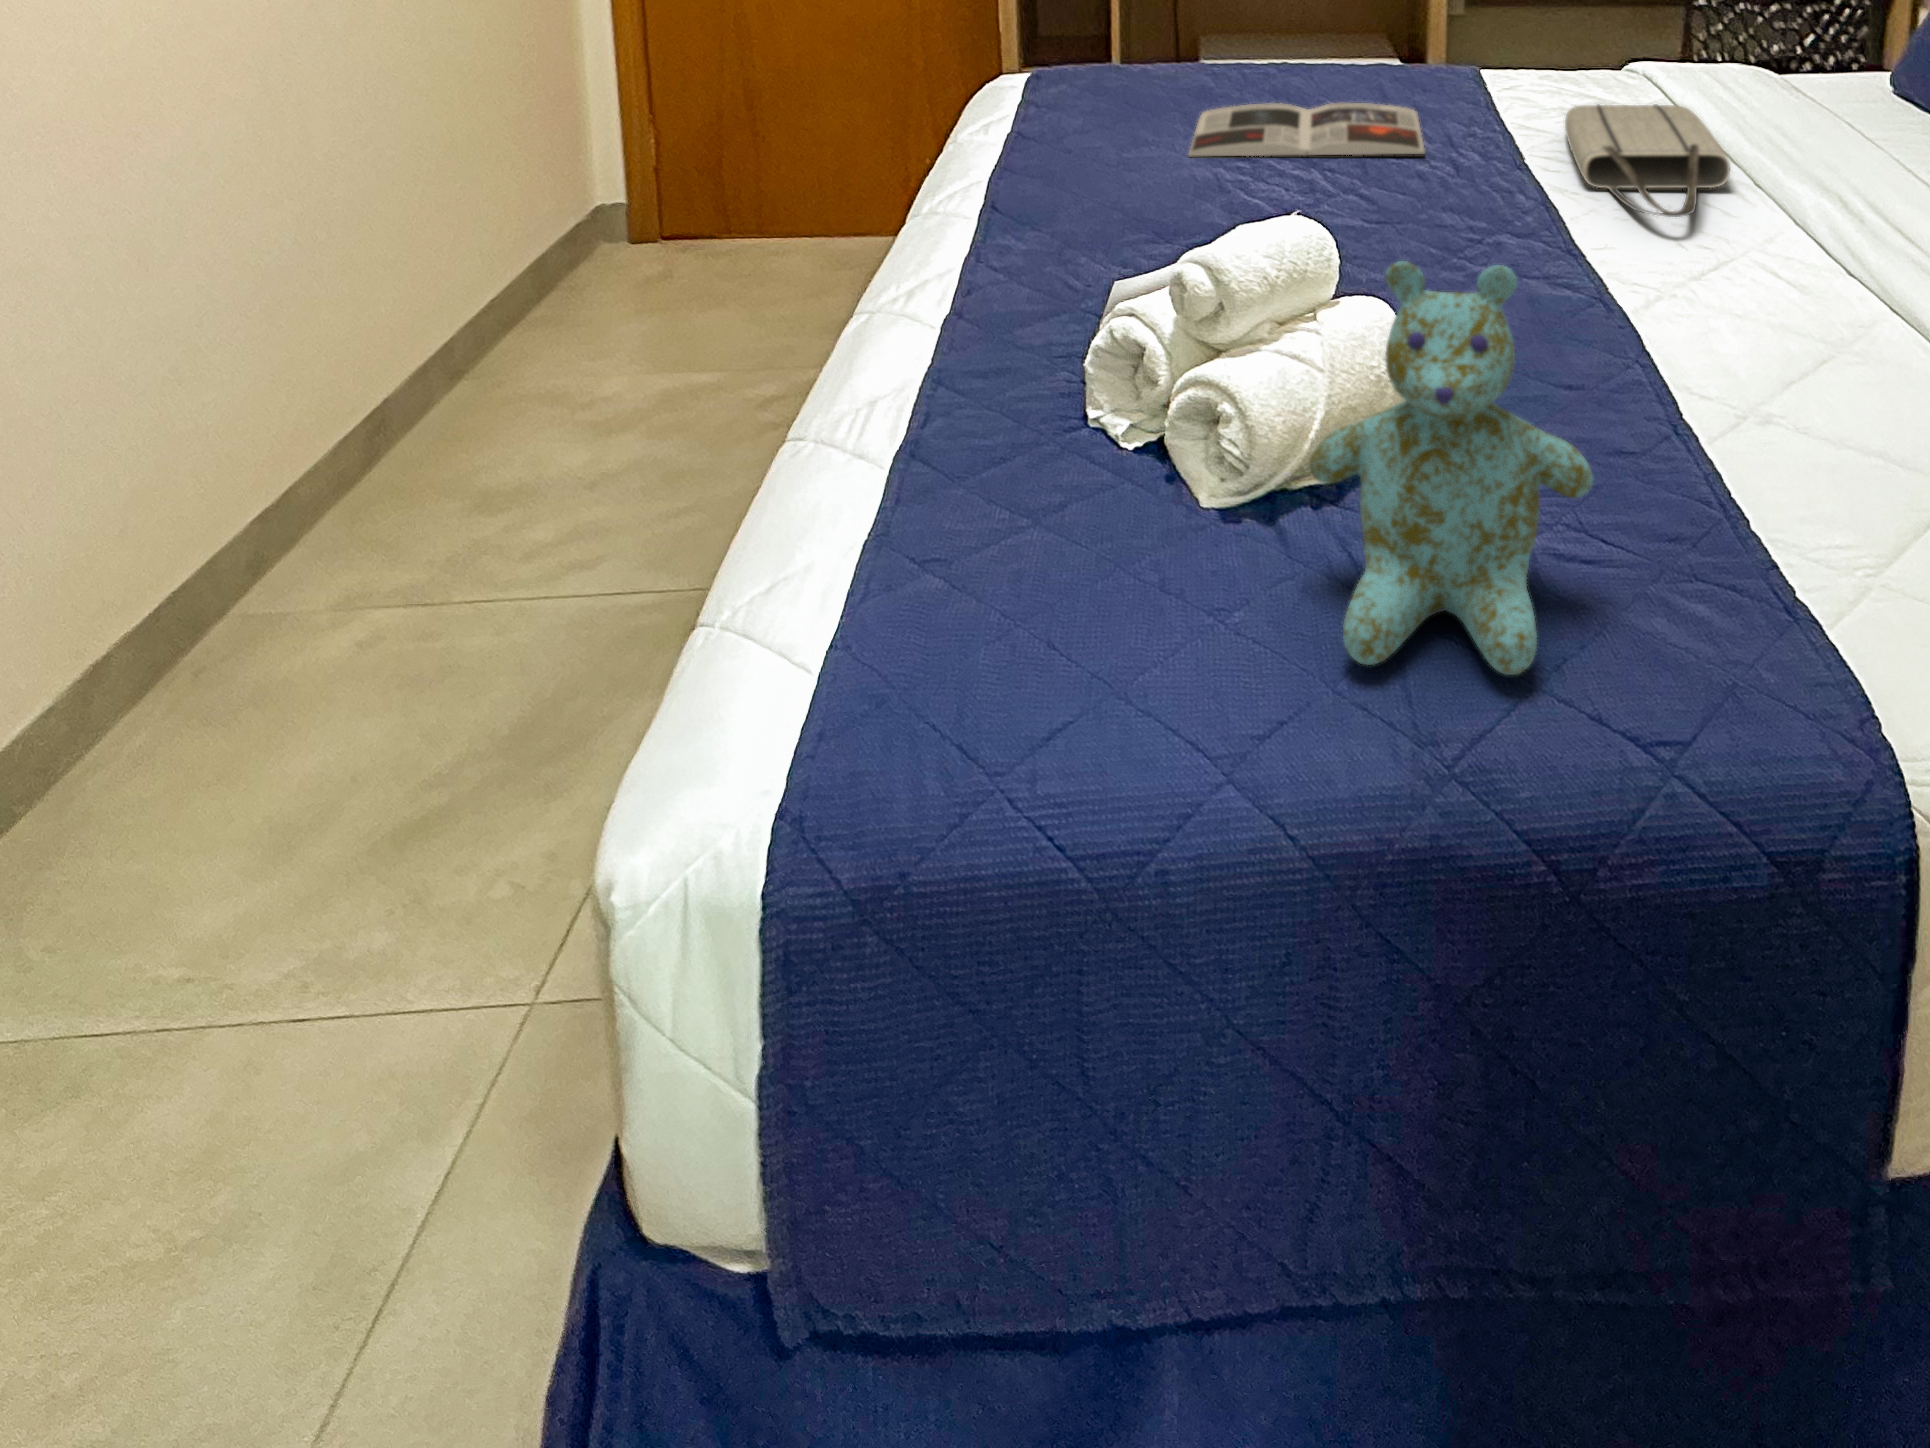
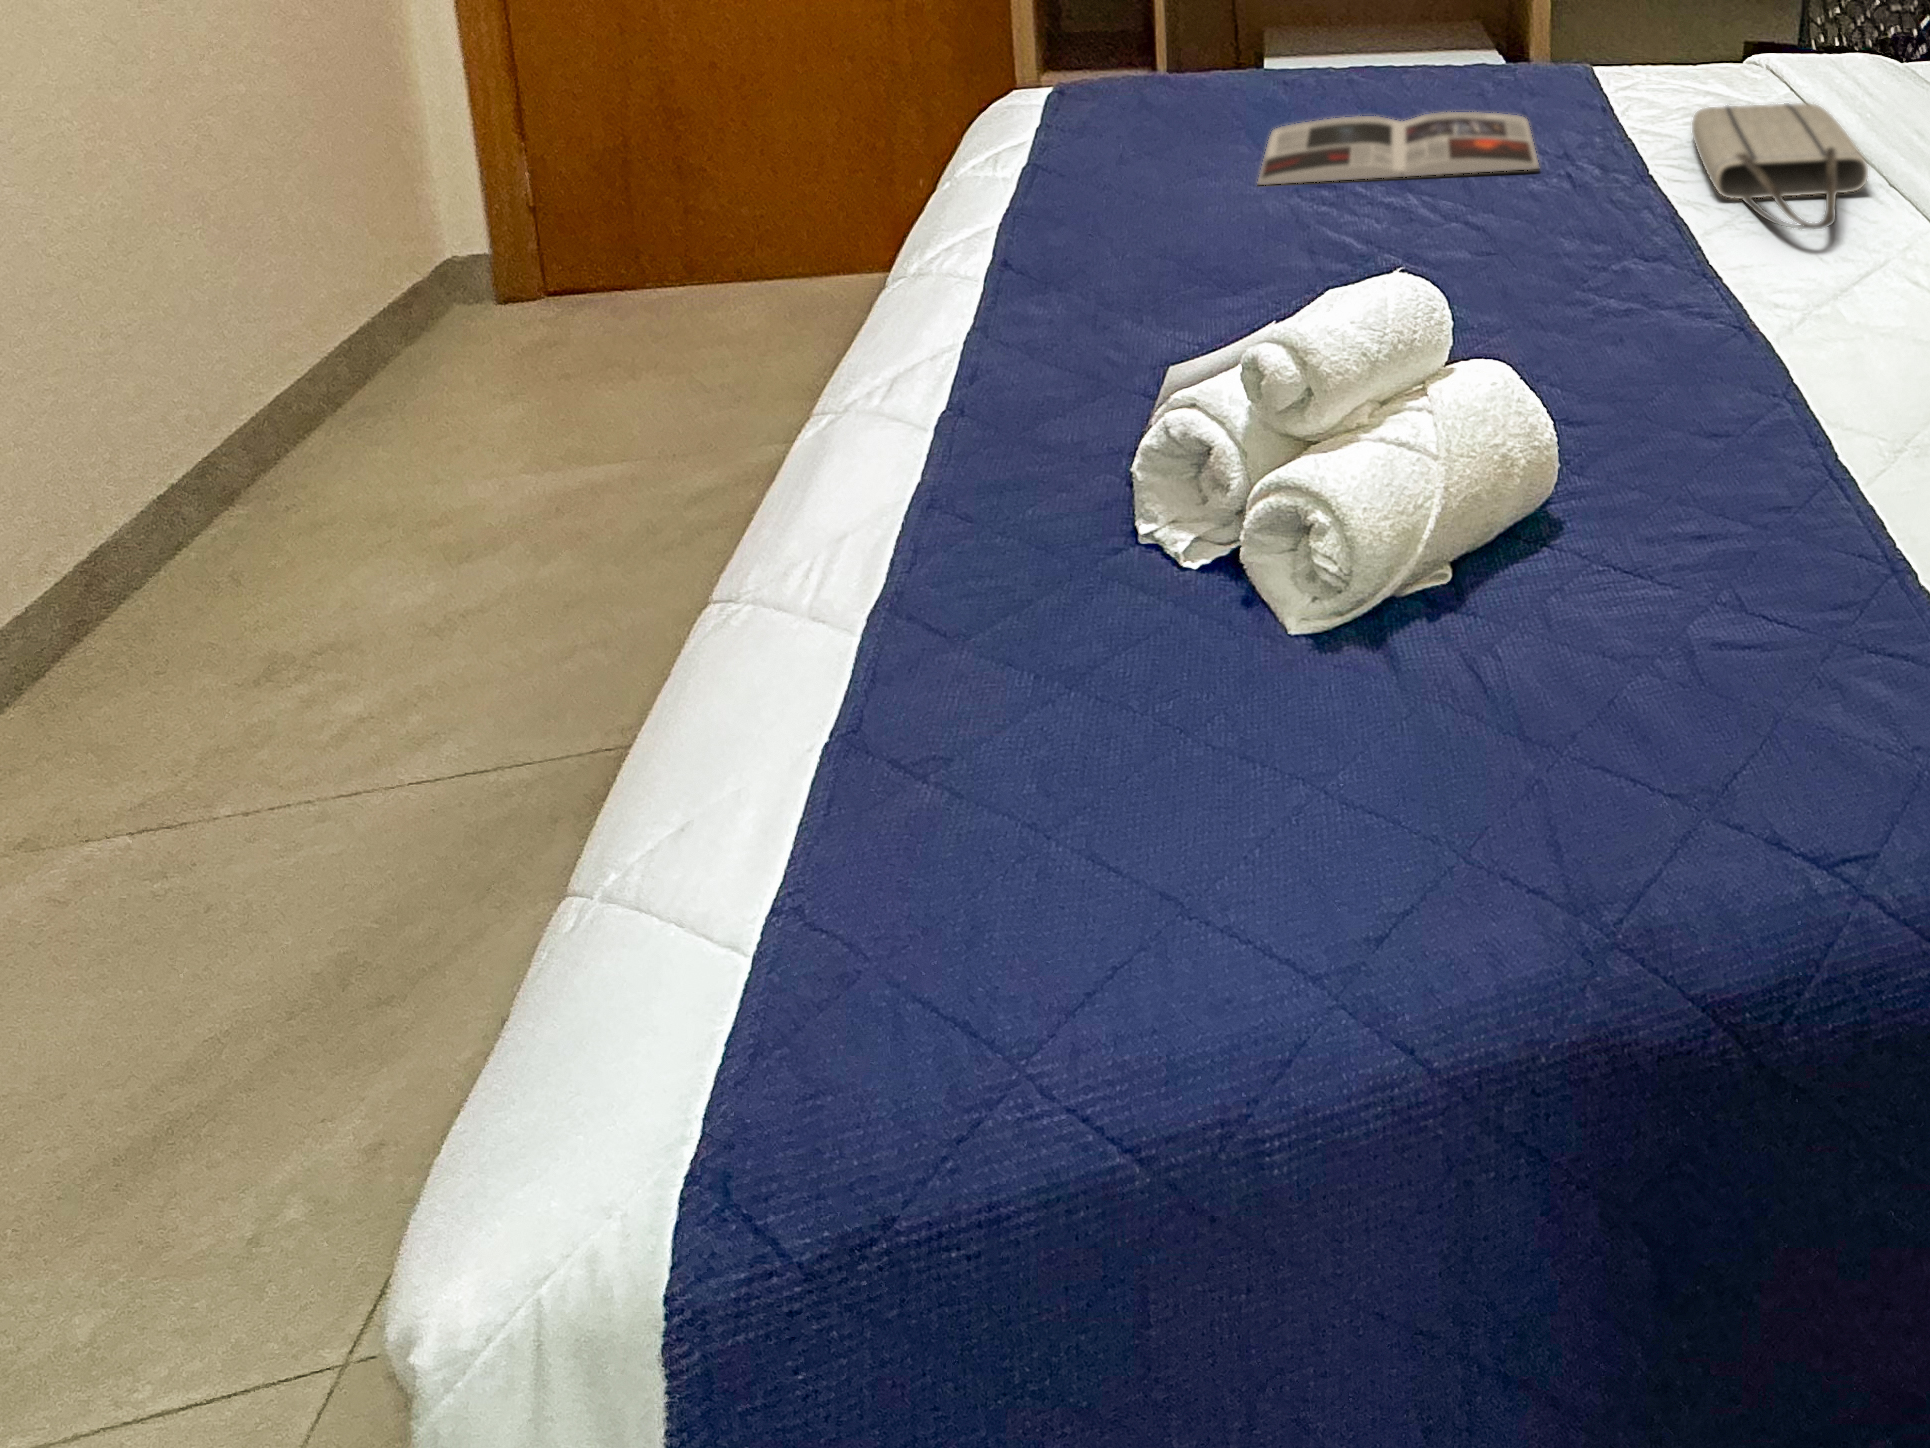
stuffed bear: present [1309,261,1594,675] -> none [1425,336,1761,820]

